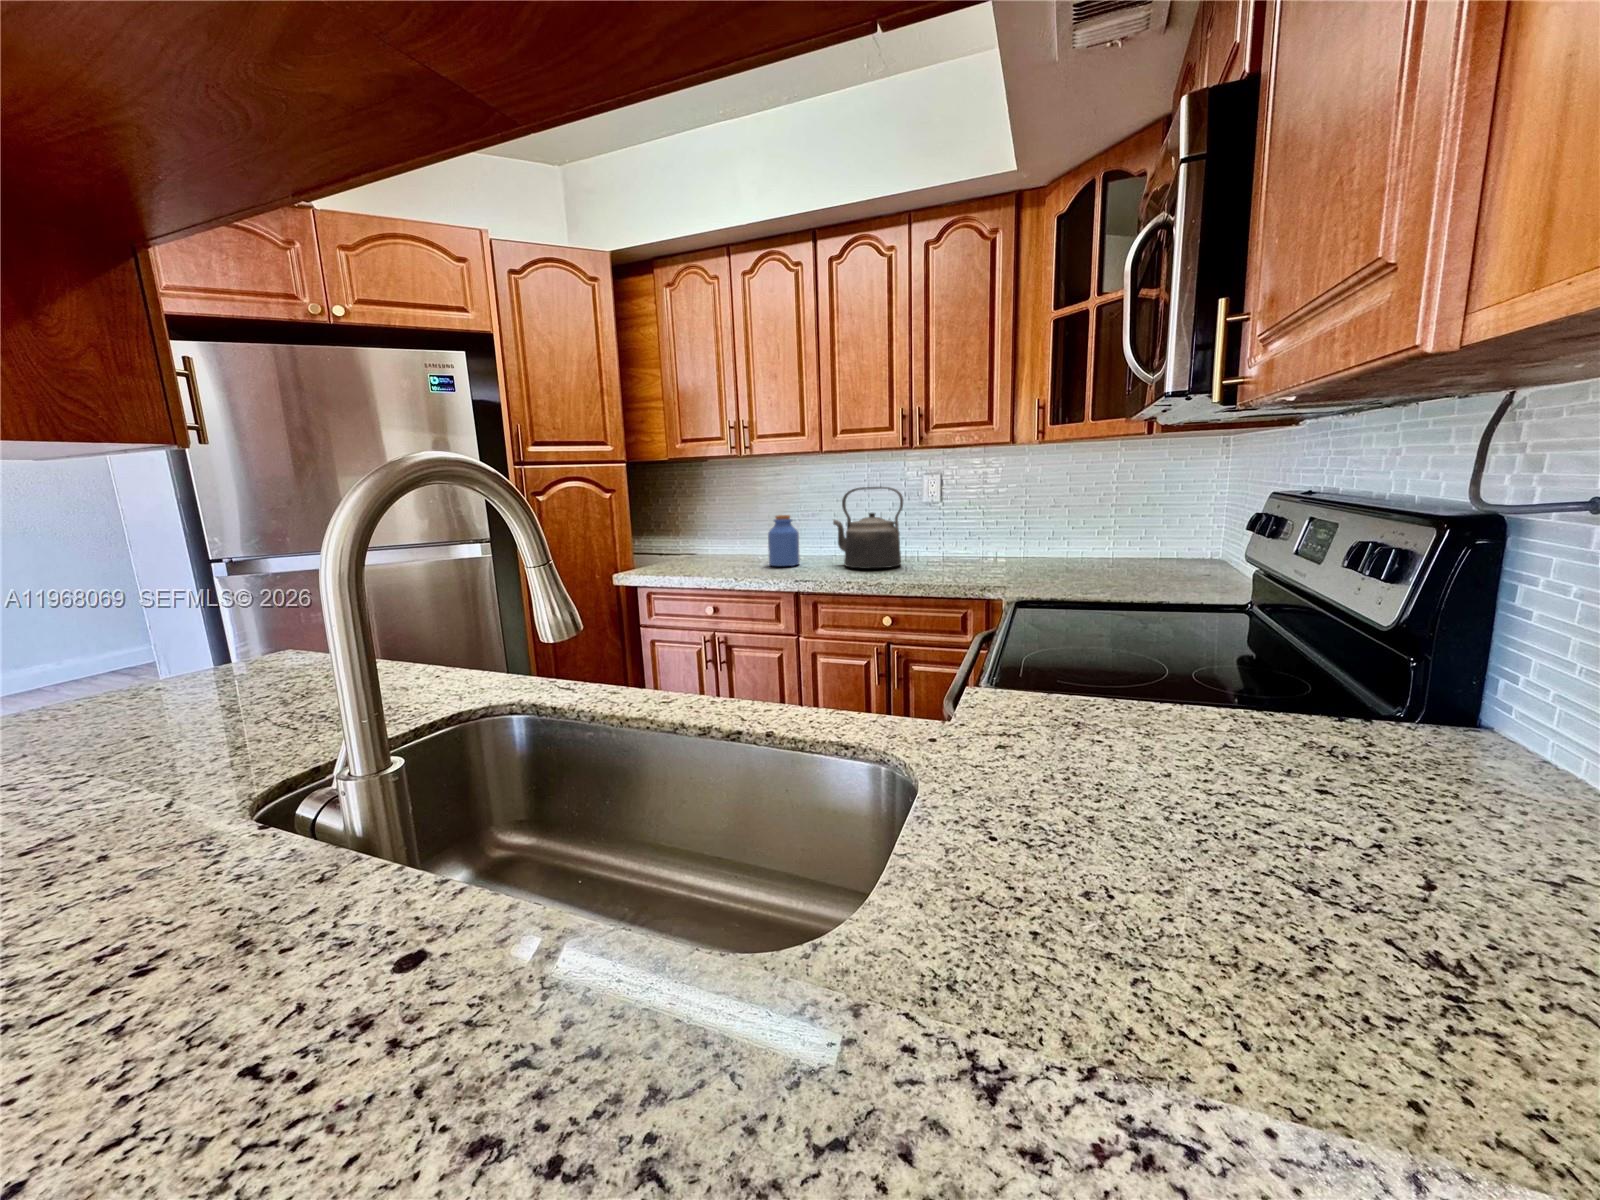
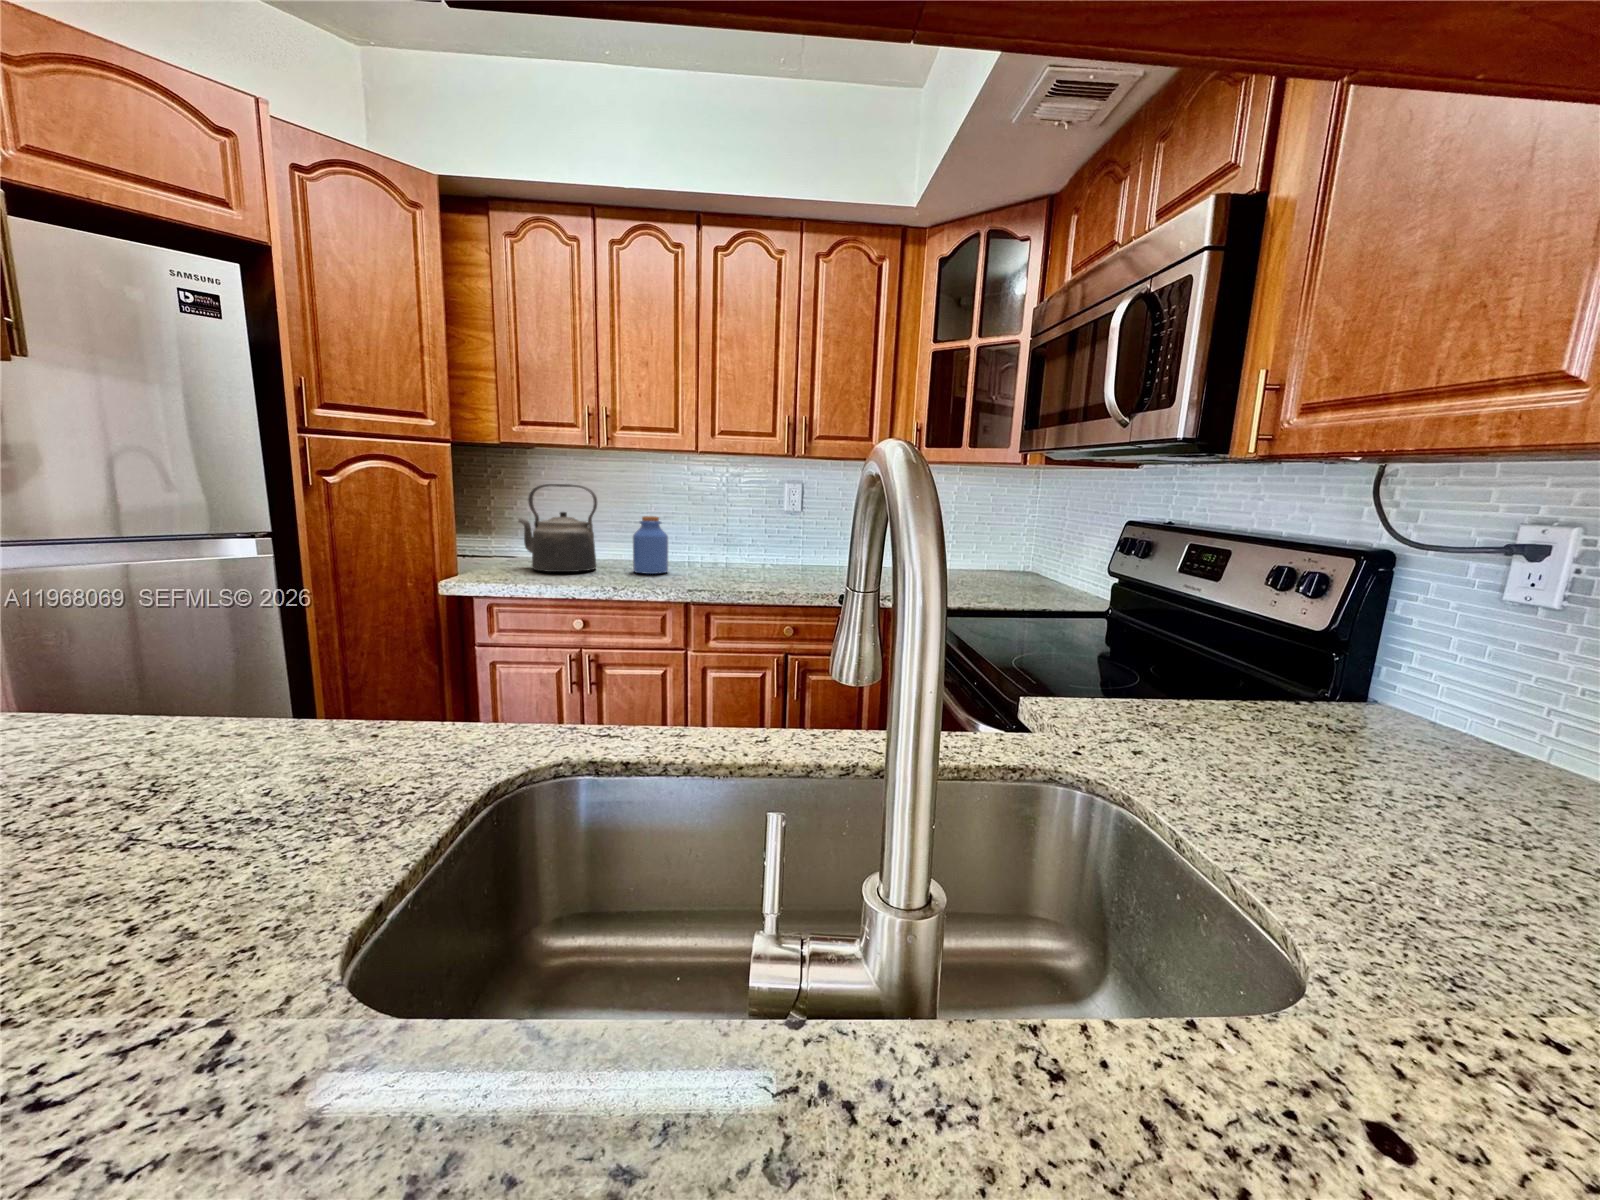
kettle: present [833,487,903,568] -> present [518,484,597,572]

